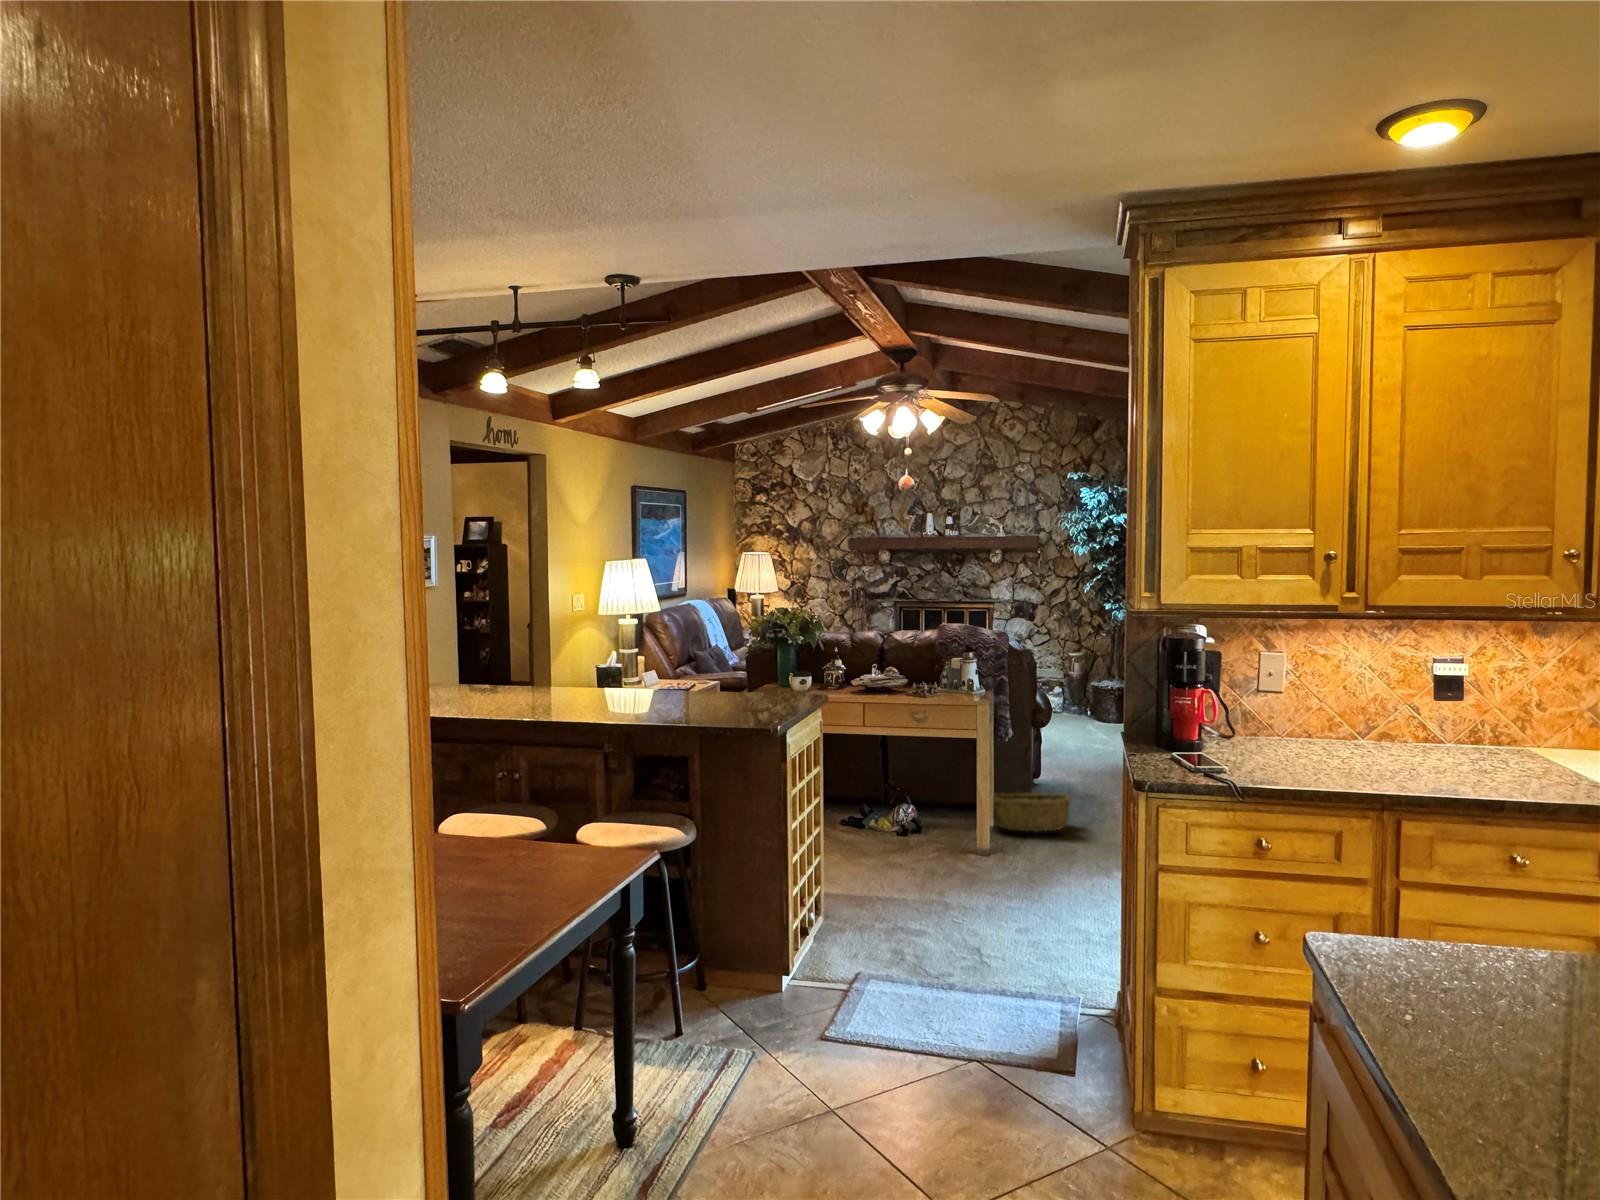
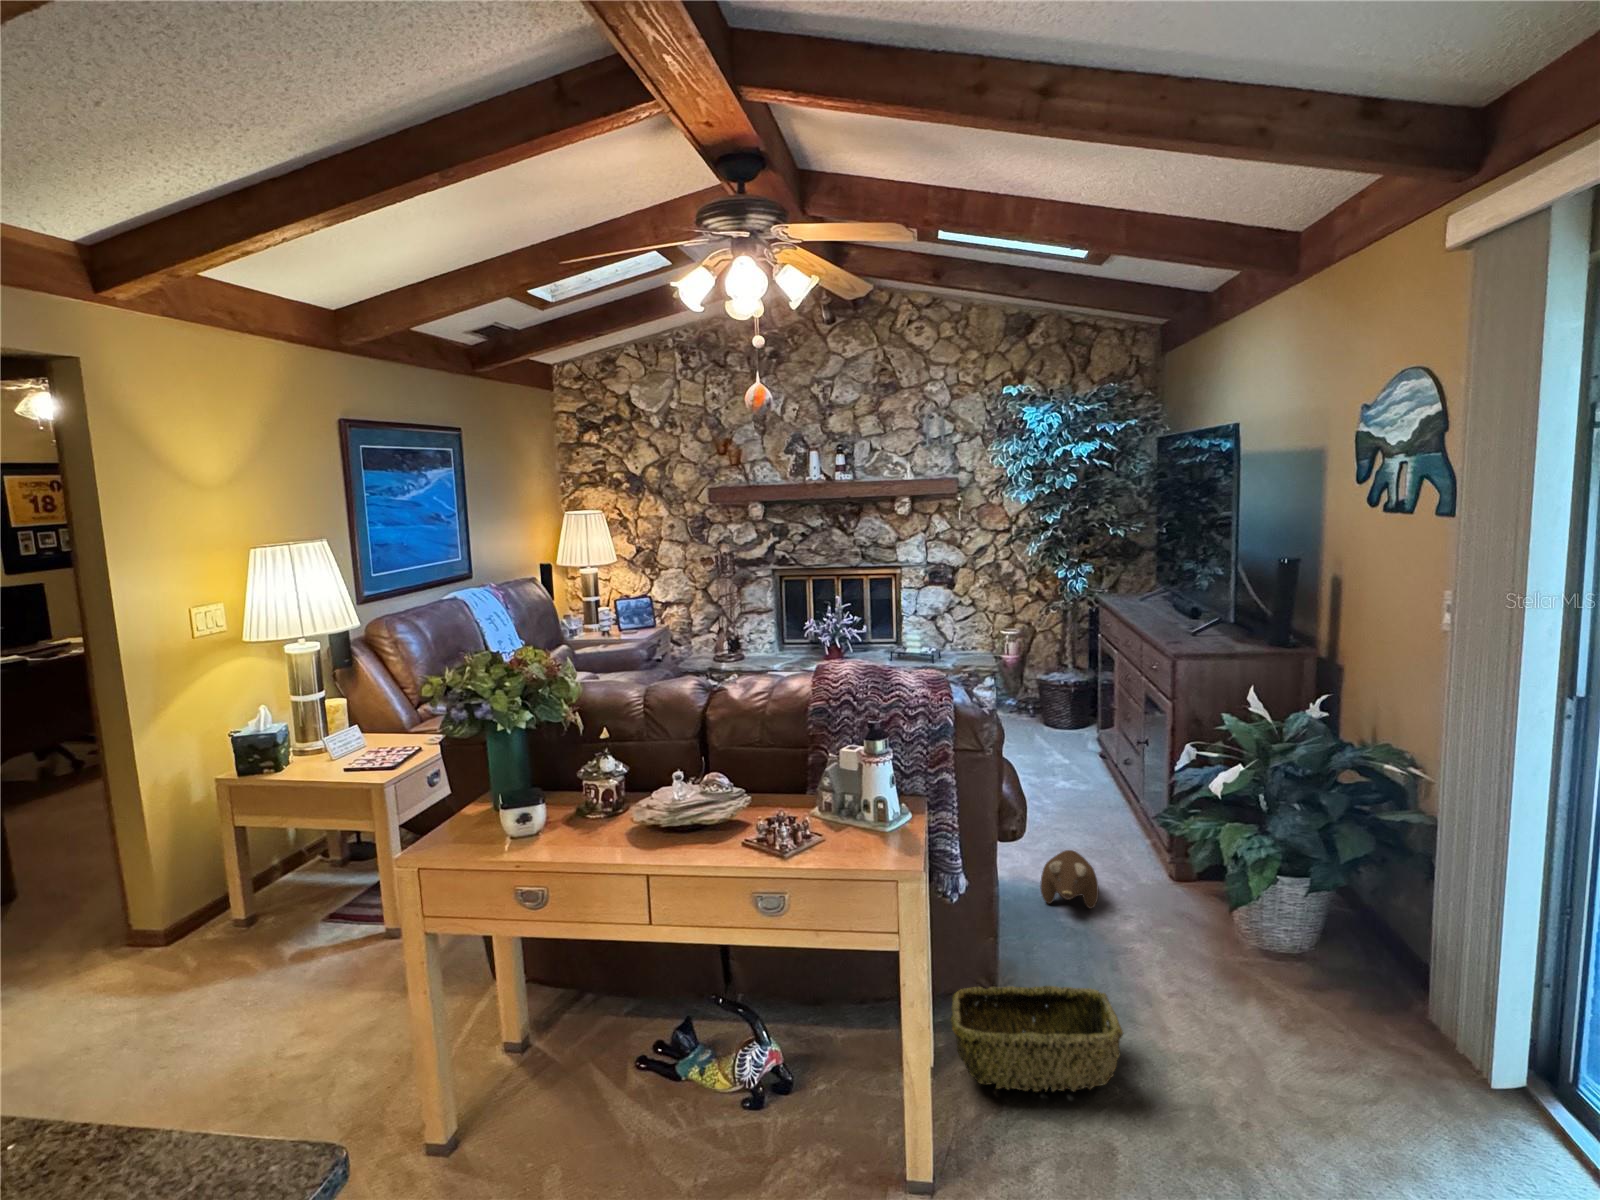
plush toy: none [1056,757,1090,791] -> present [1040,850,1099,909]

